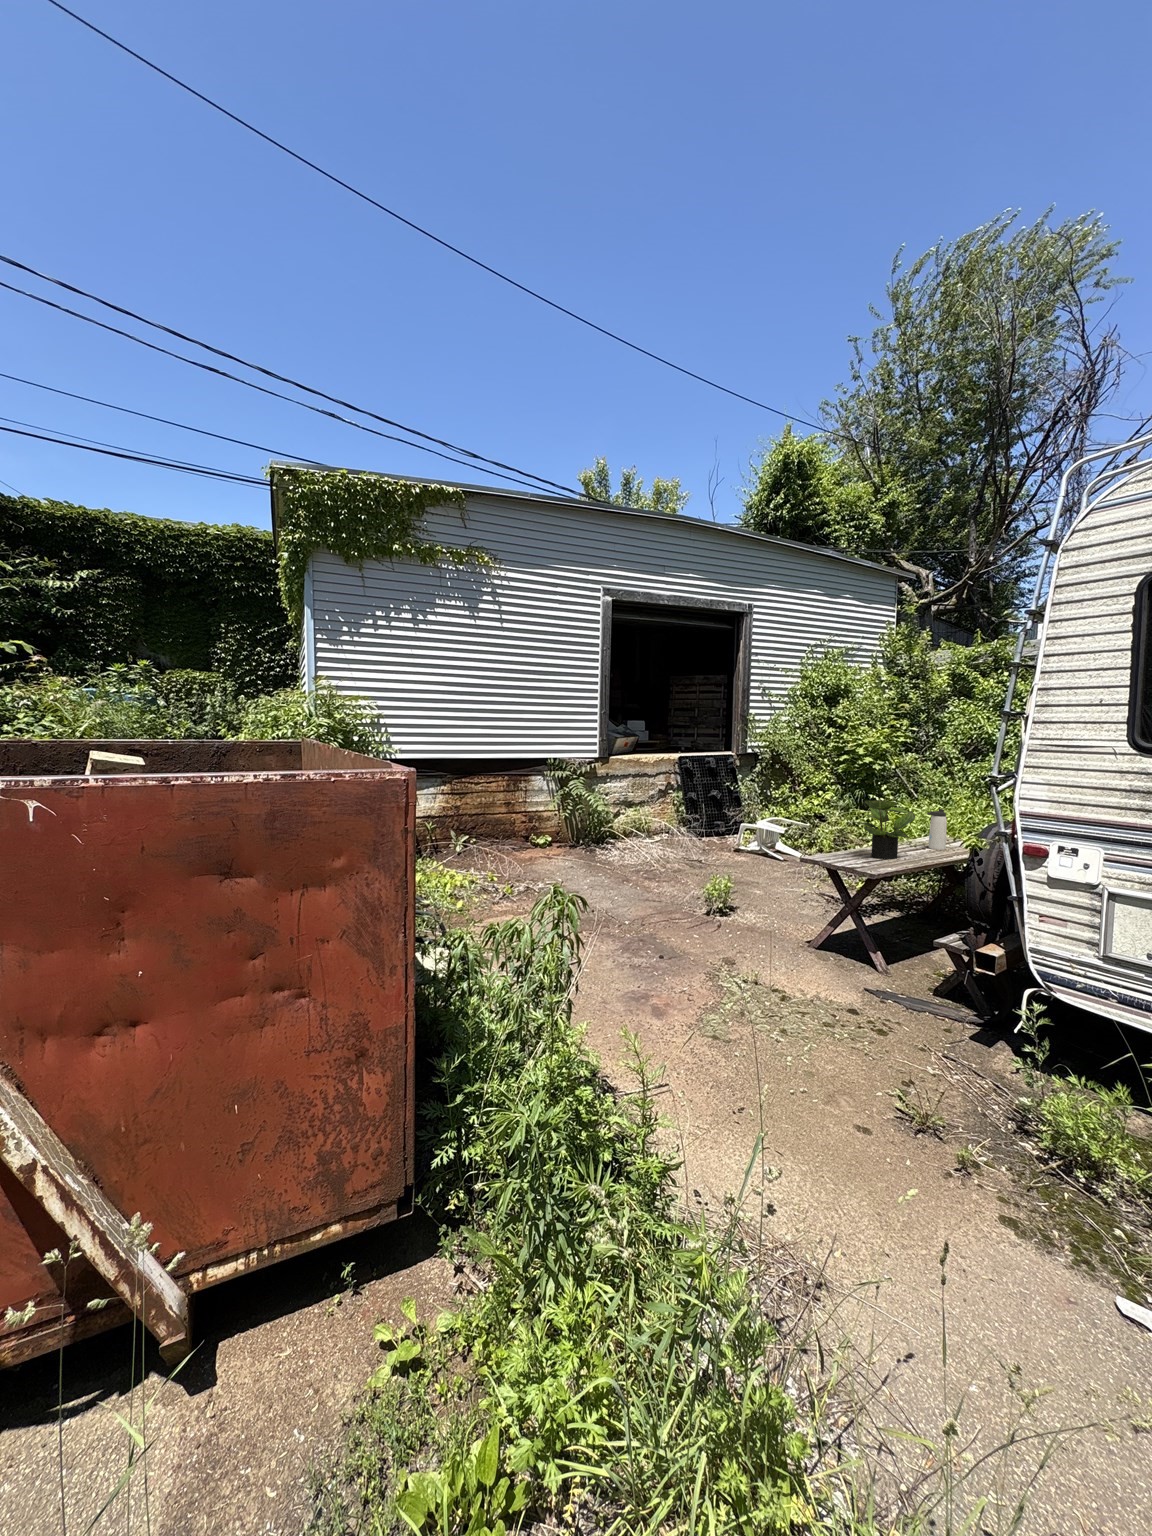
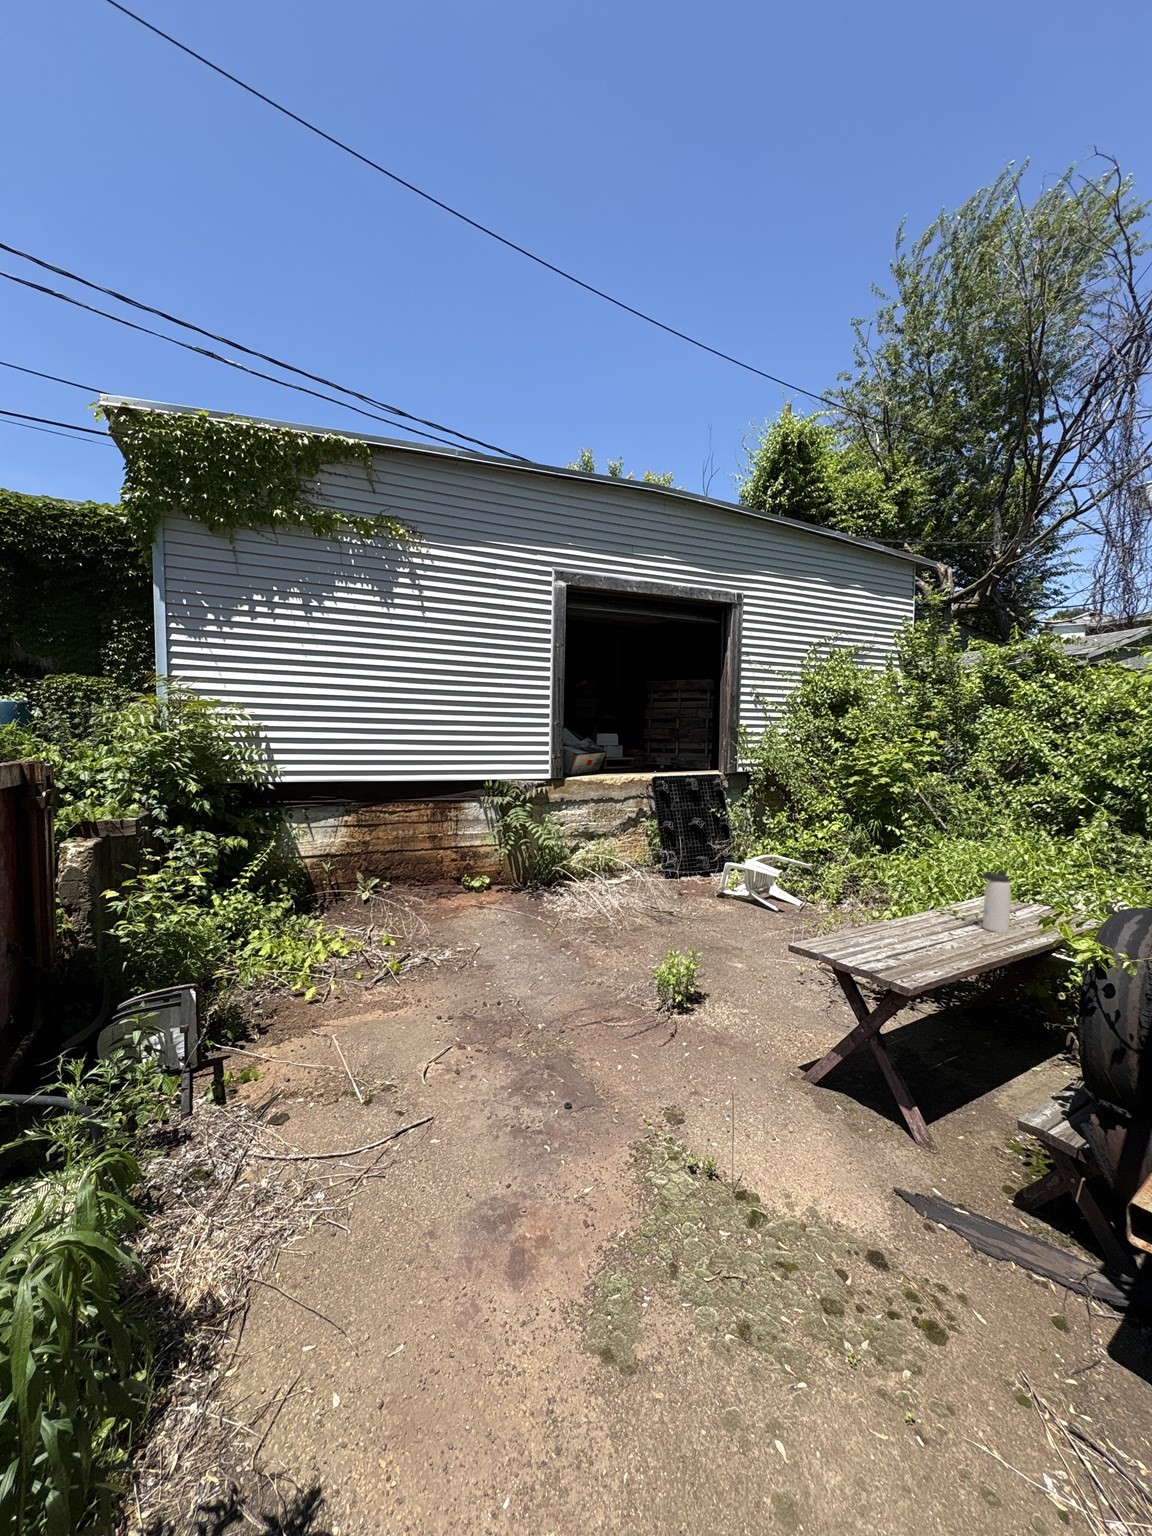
potted plant: present [861,800,915,859] -> none [877,860,968,957]

